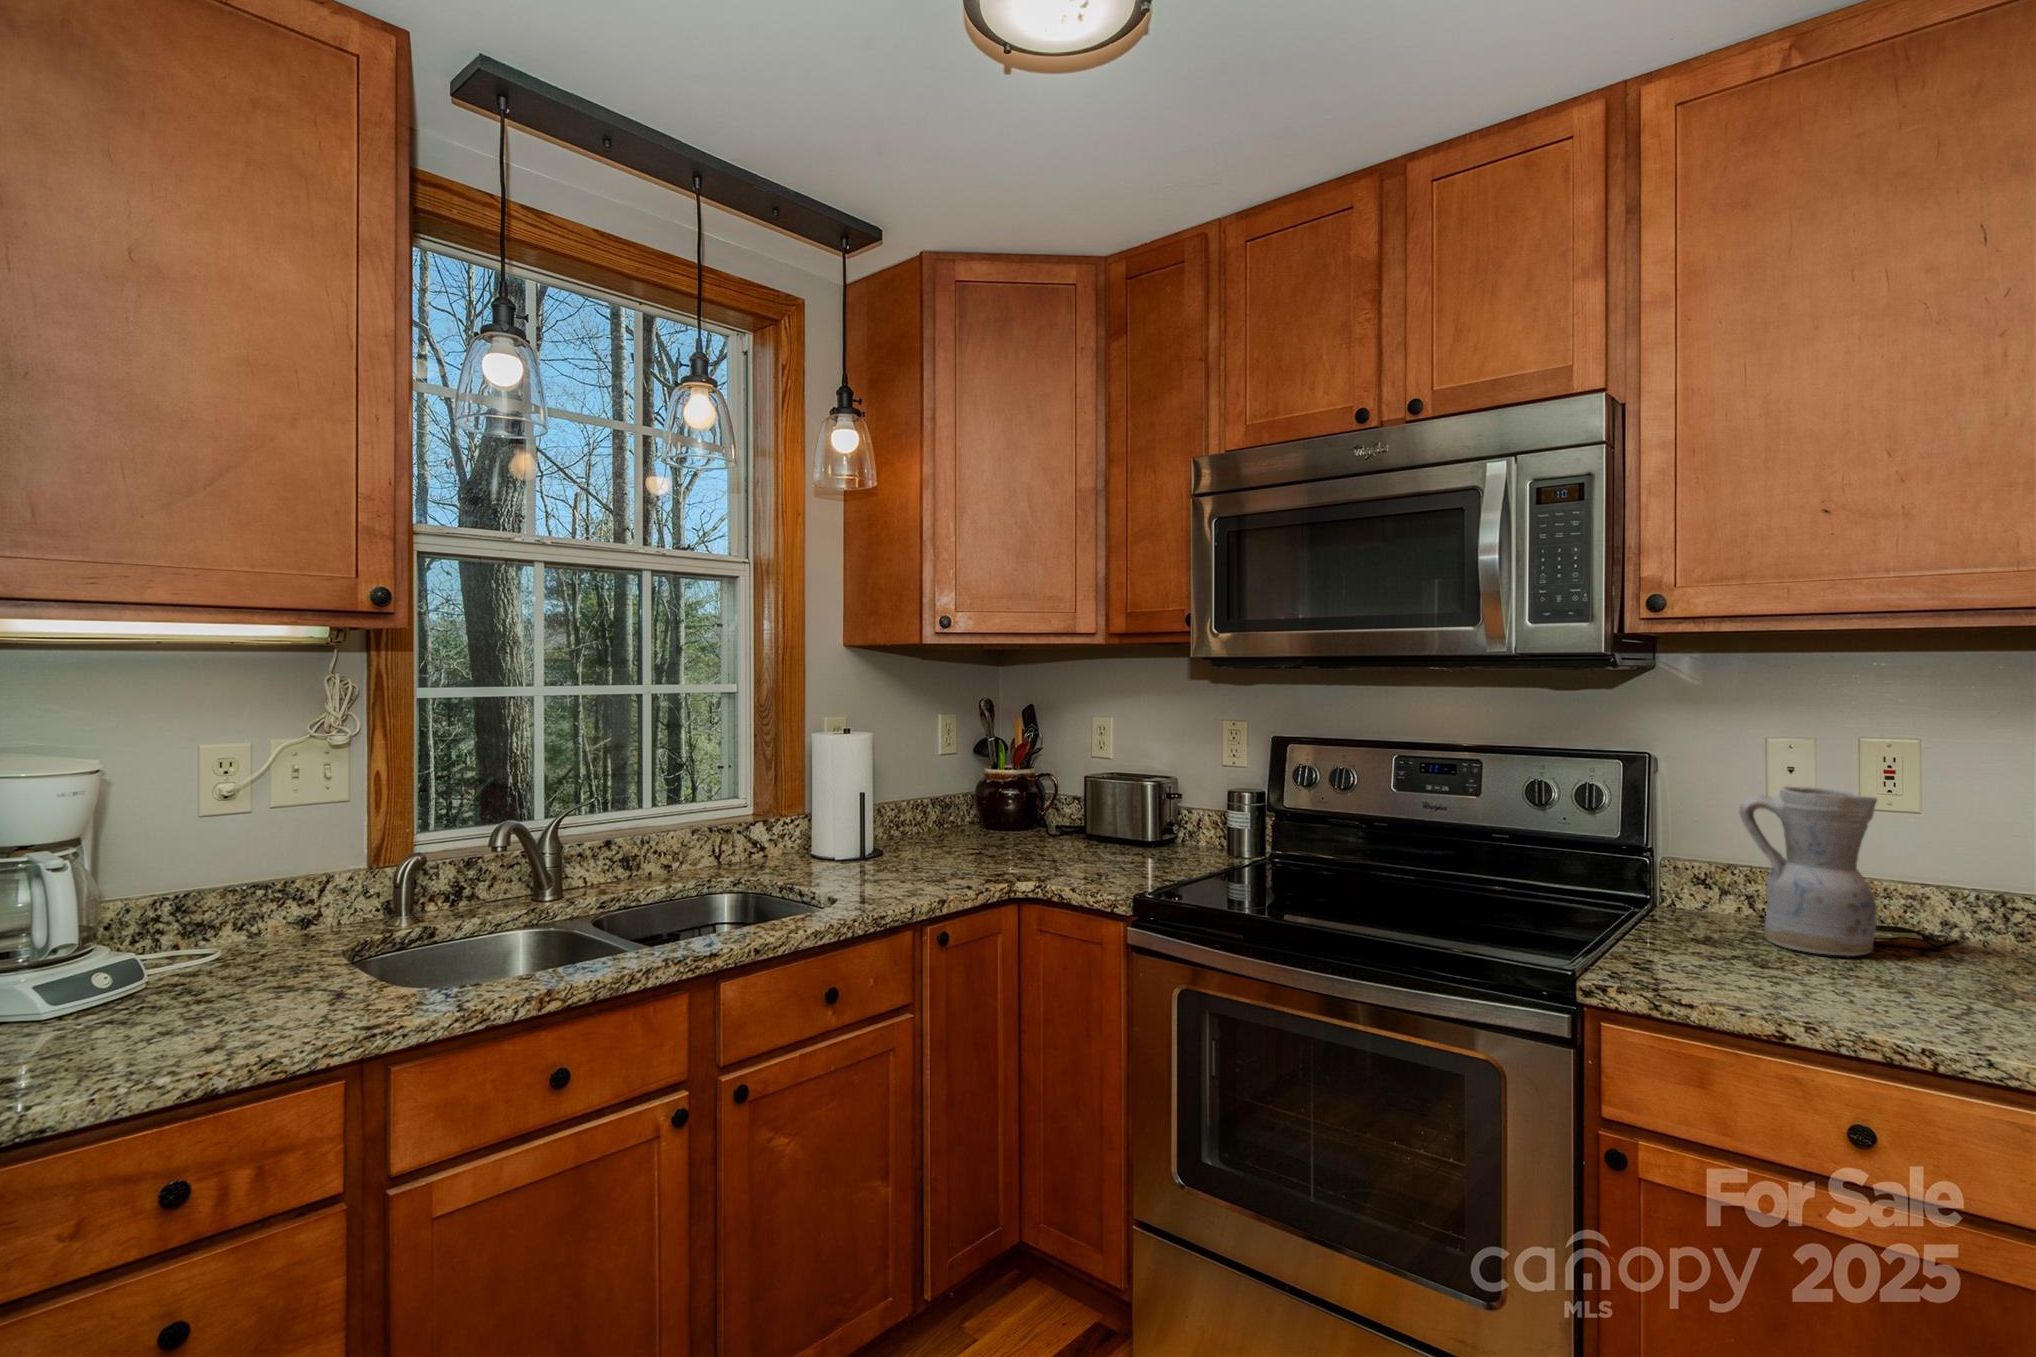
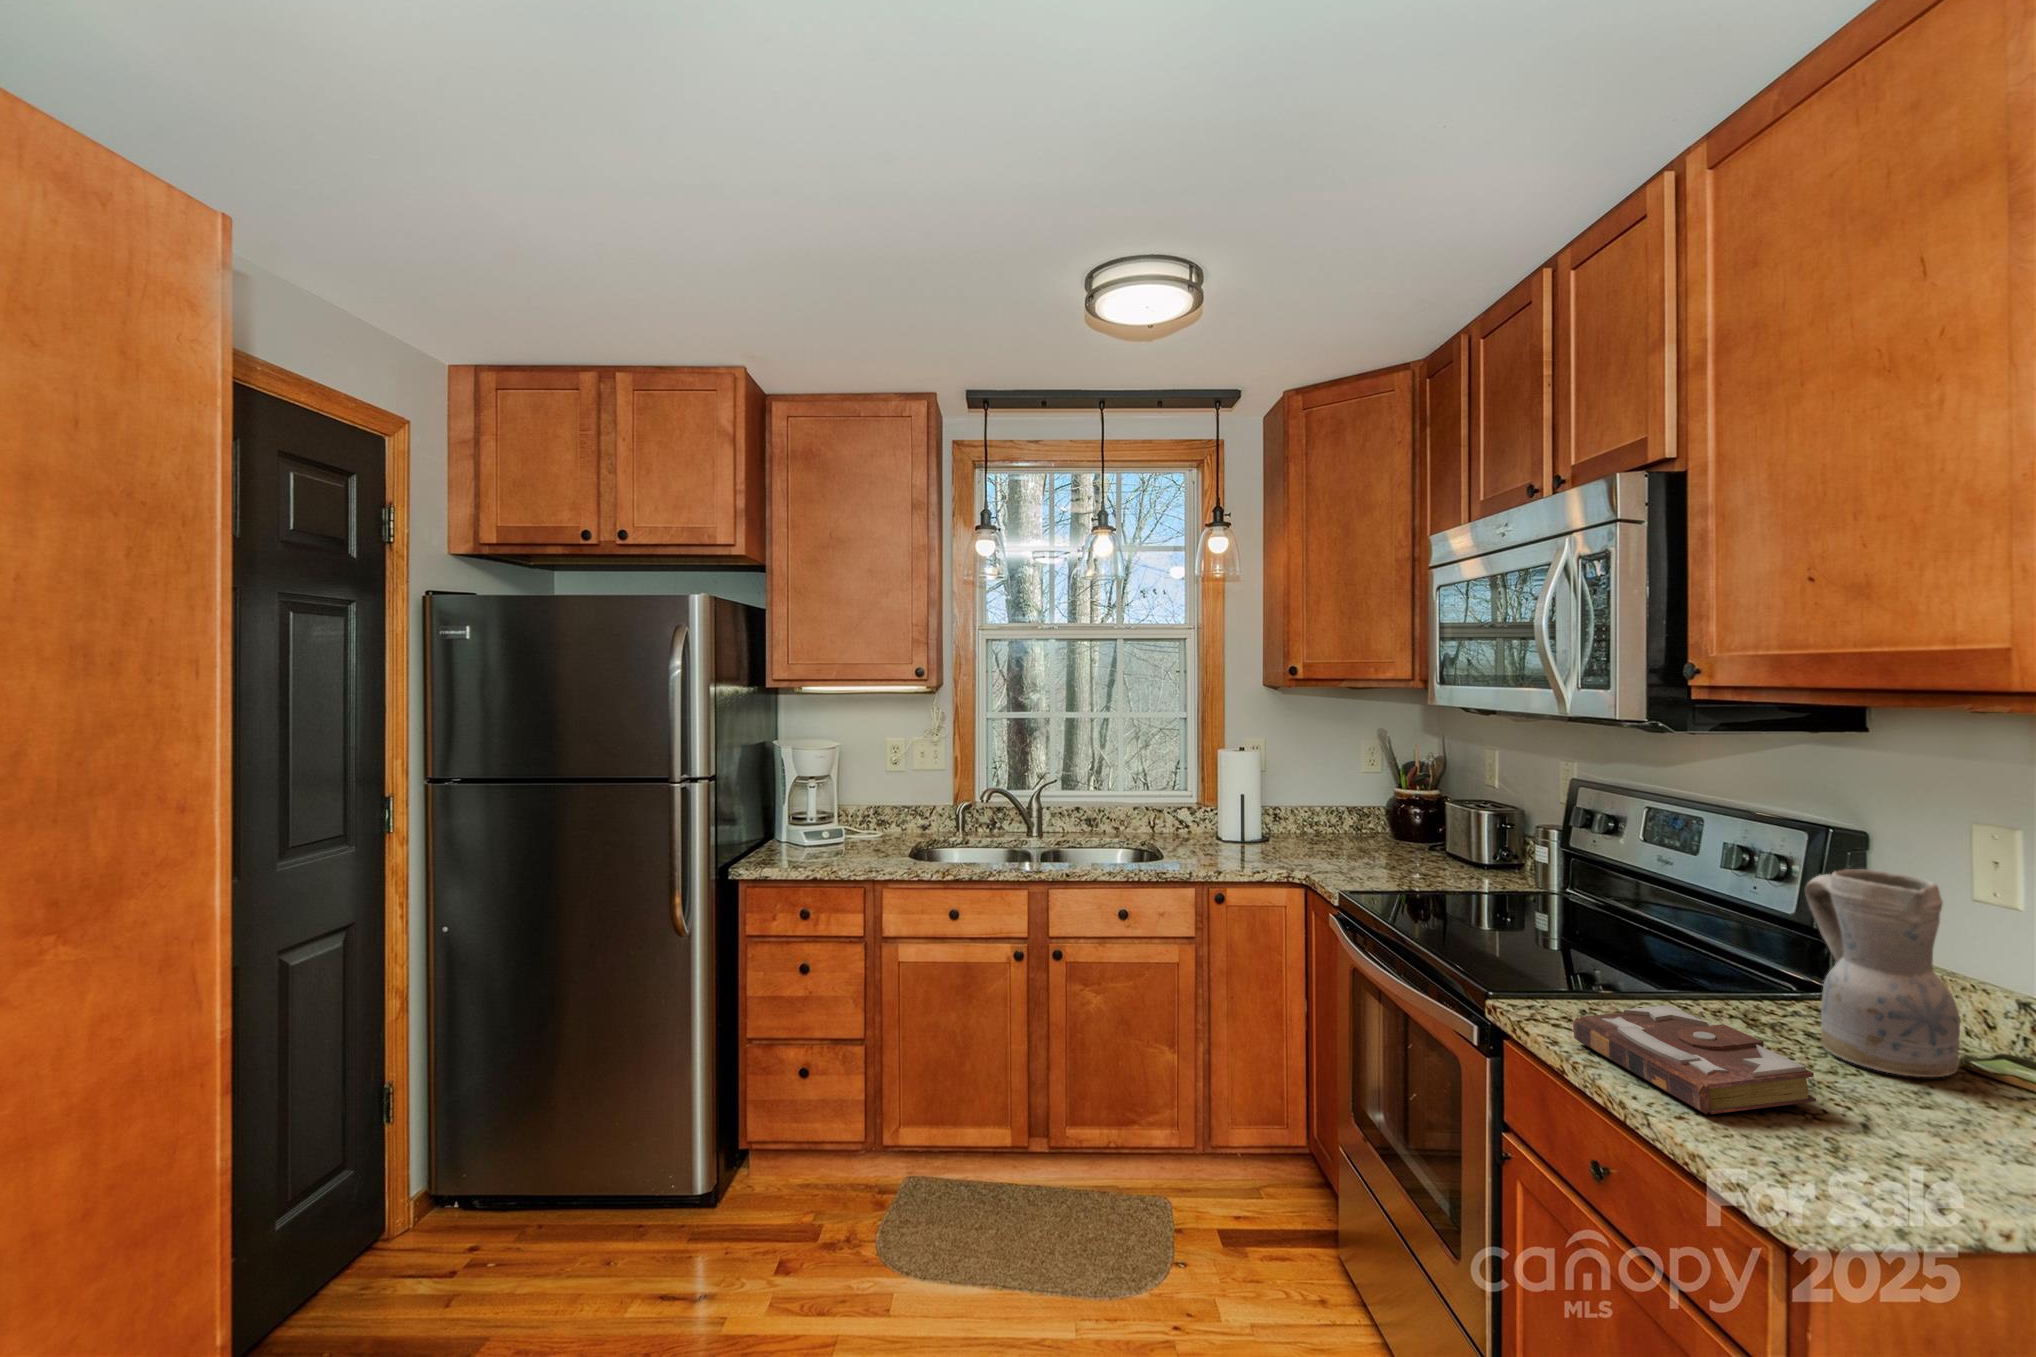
book: none [1741,938,1975,1031] -> present [1573,1005,1816,1114]

